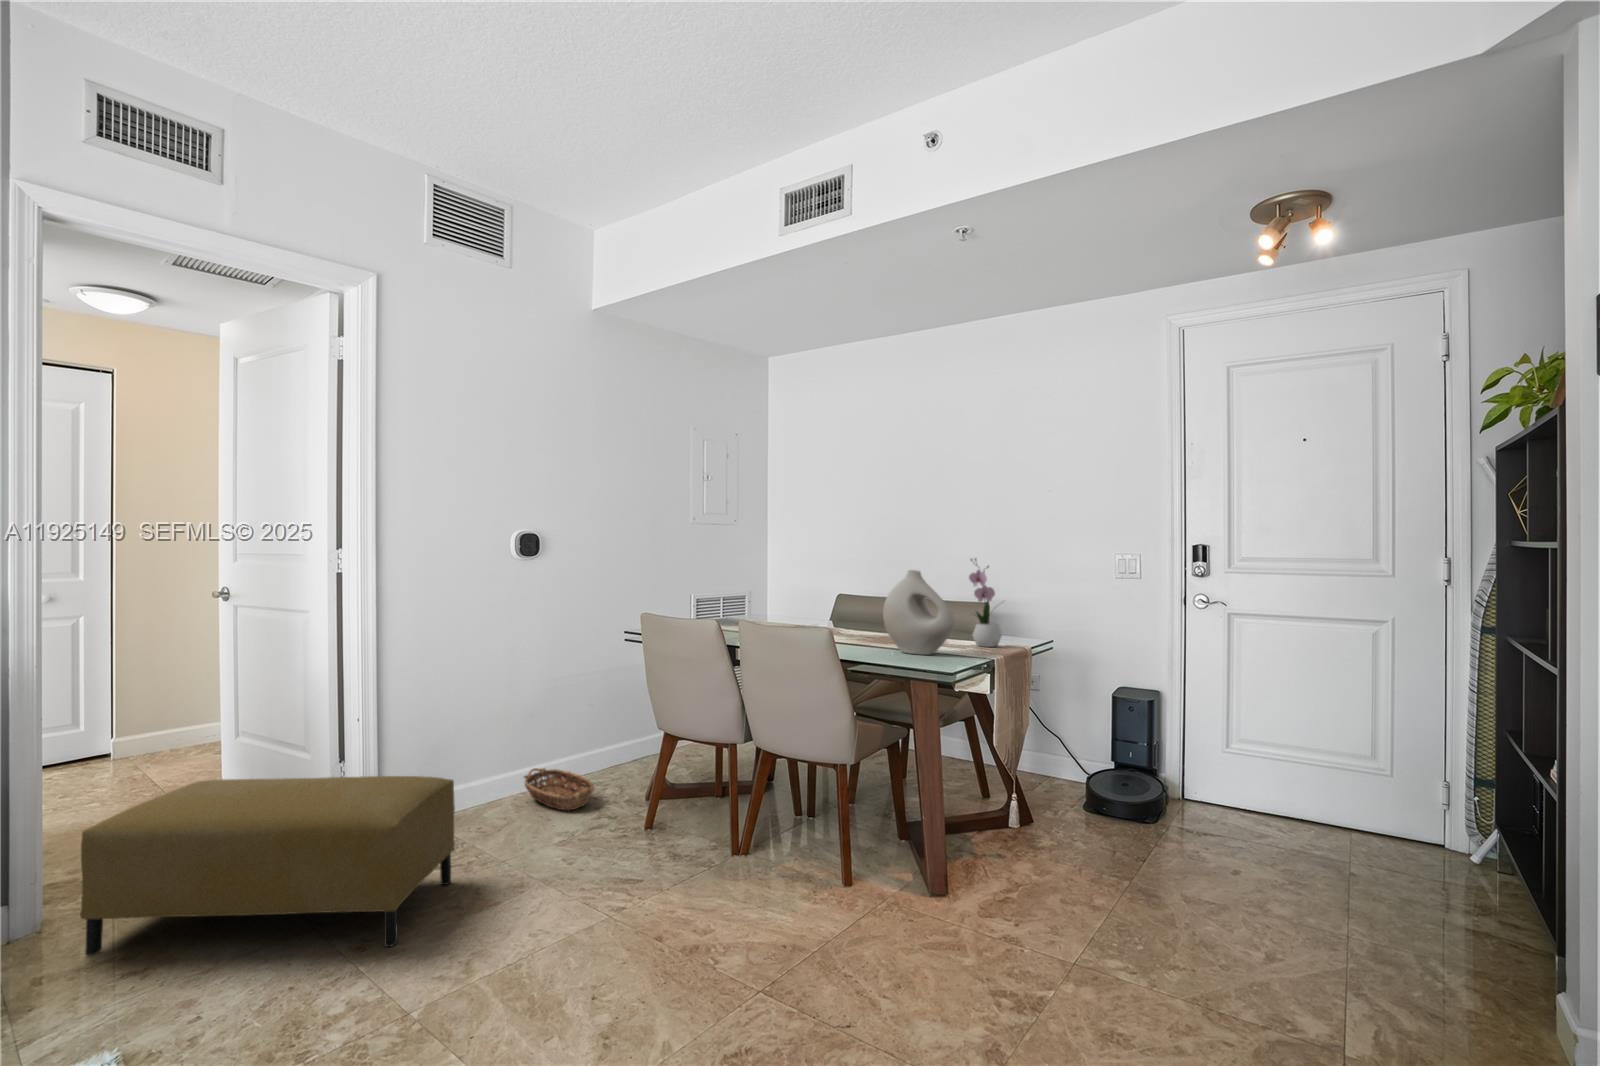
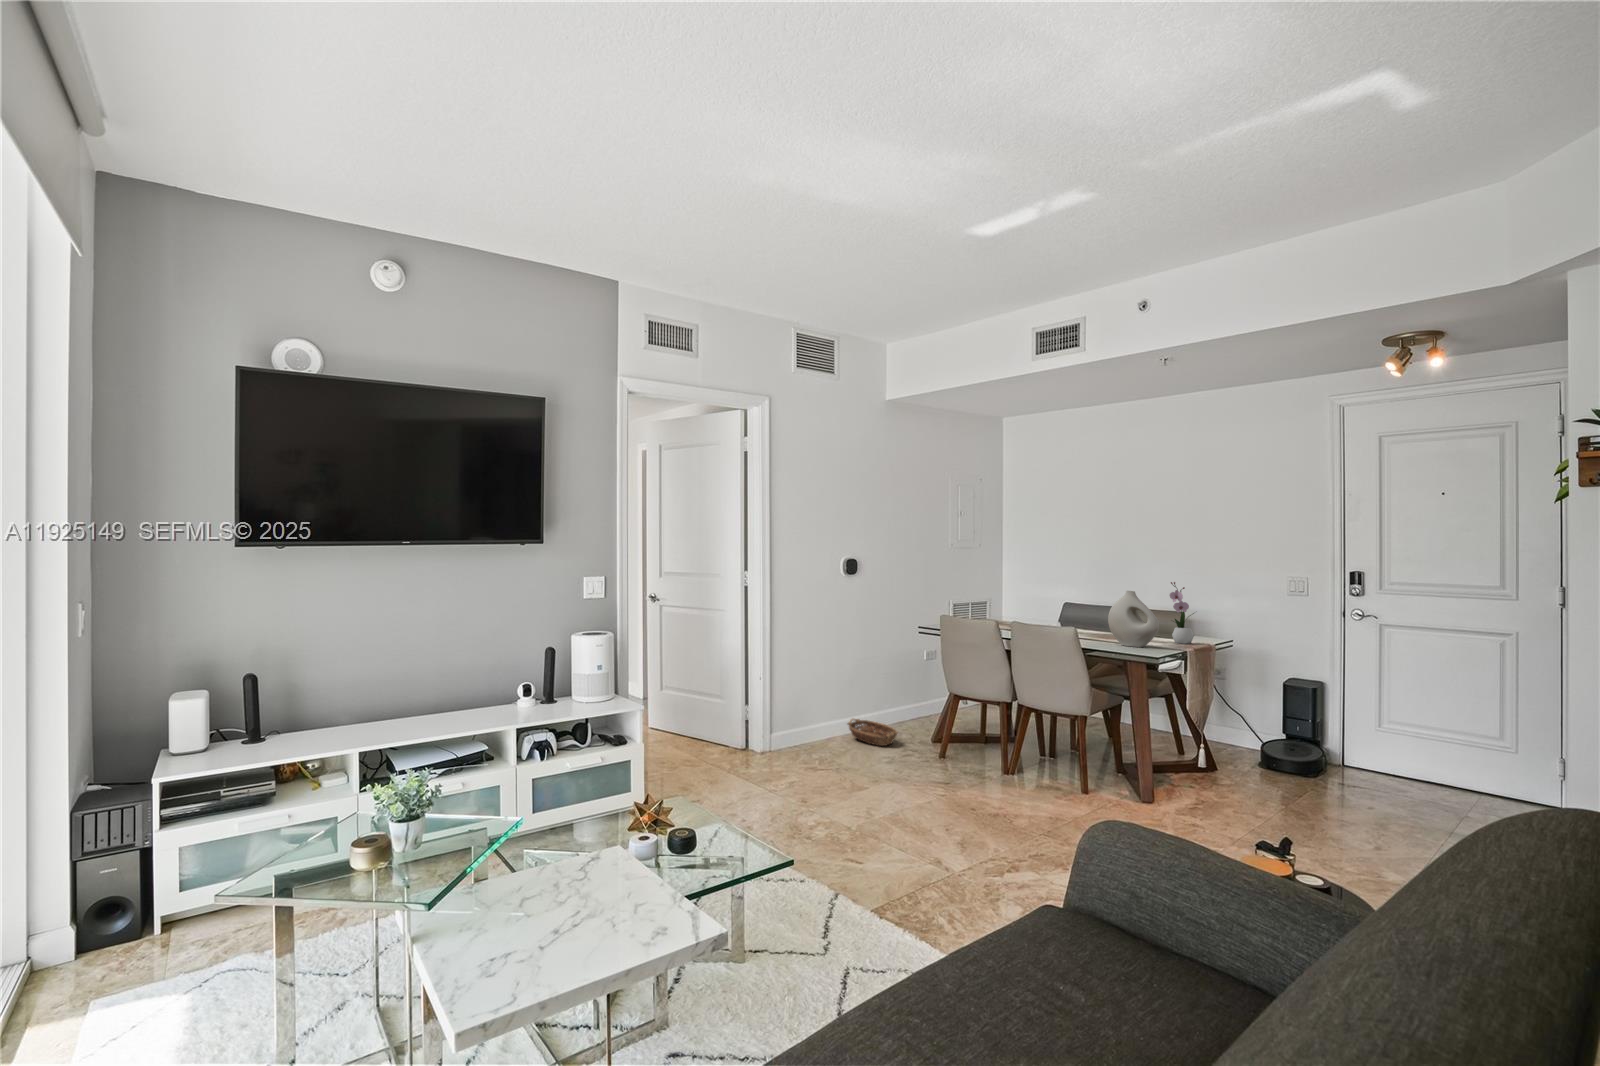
ottoman: present [80,776,455,955] -> none [666,707,837,799]

